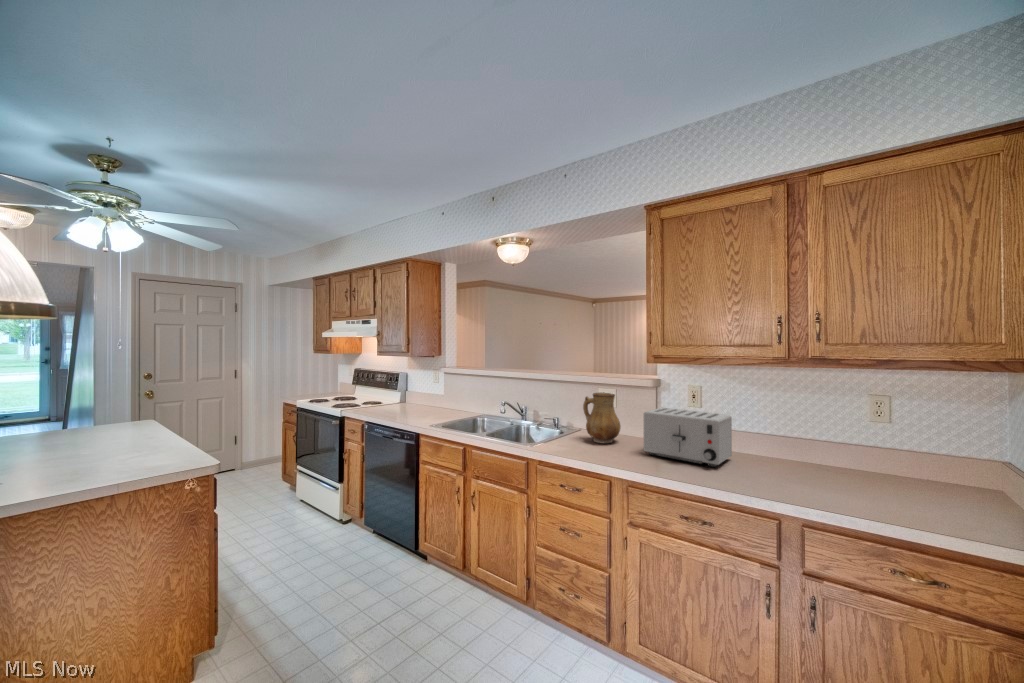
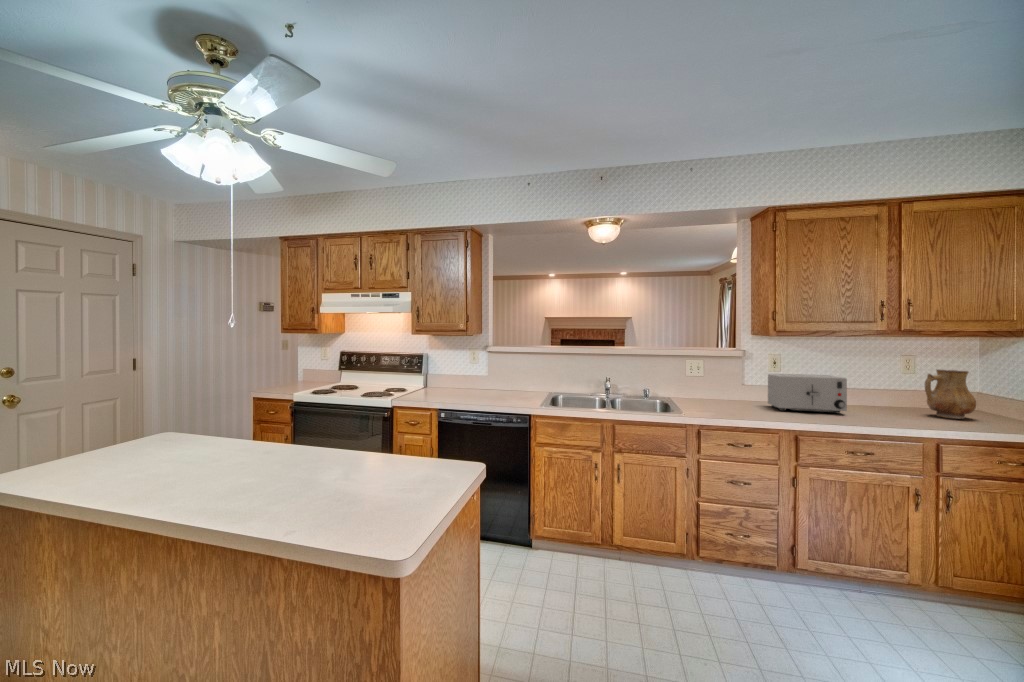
ceramic pitcher: present [583,393,621,443] -> present [925,370,976,419]

